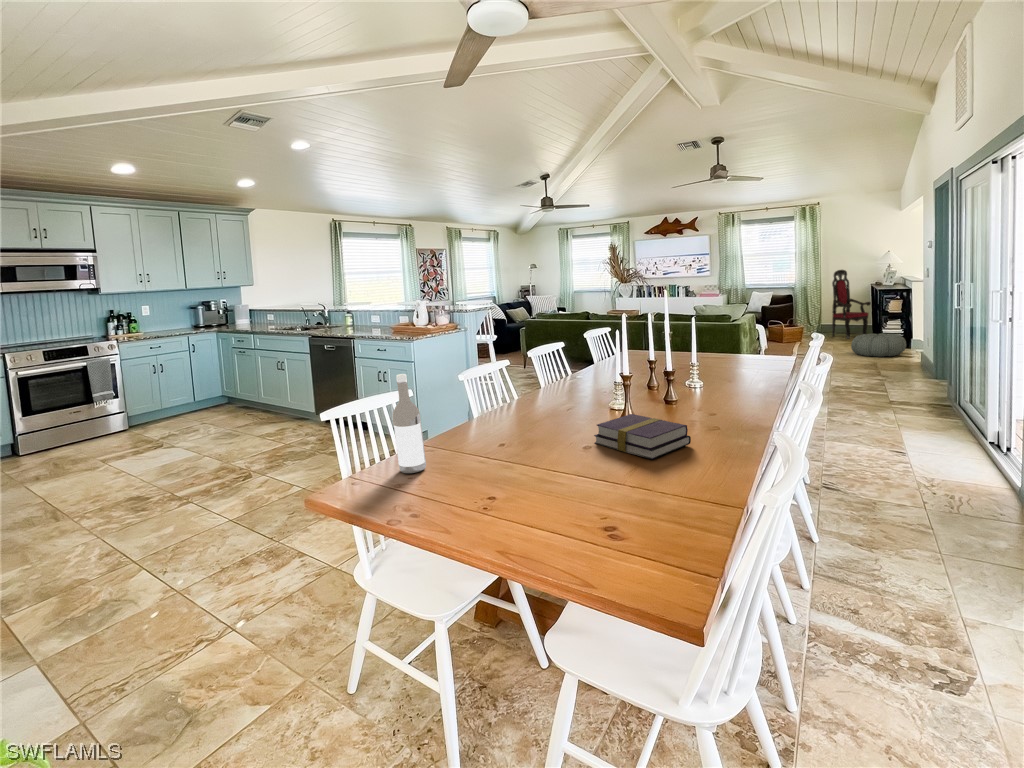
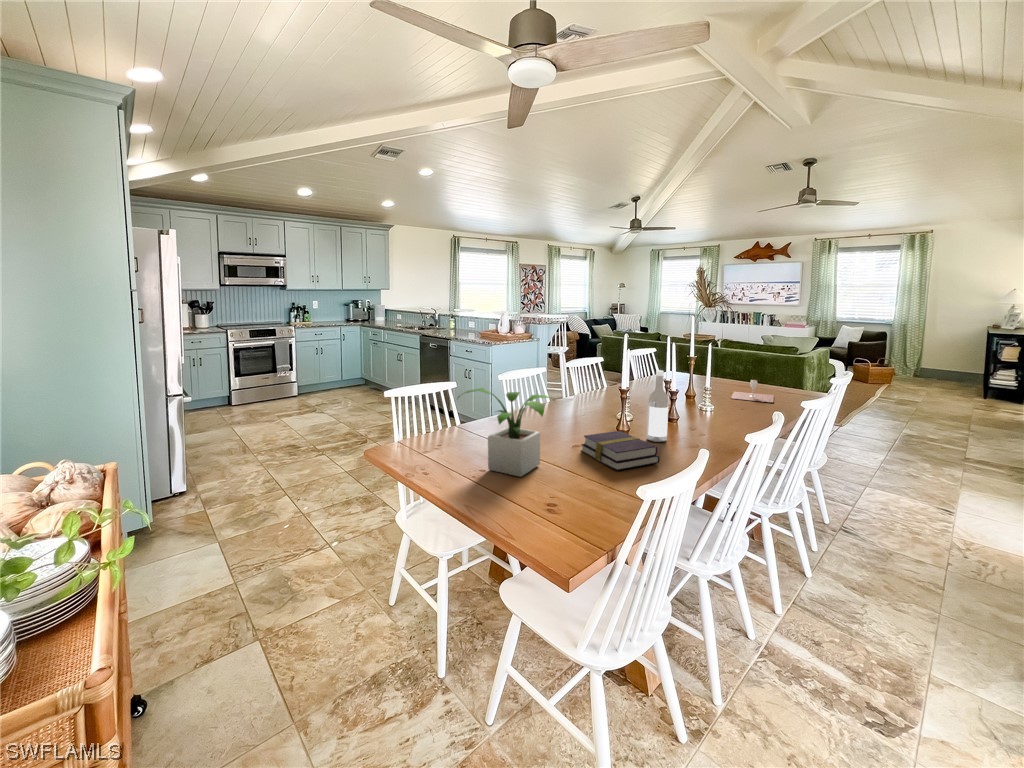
armchair: present [832,270,871,339] -> none [930,312,980,385]
pouf: present [851,333,906,357] -> none [943,383,1010,409]
wine glass: none [705,345,752,368] -> present [731,380,774,402]
wine bottle: present [393,374,426,473] -> present [647,370,669,442]
potted plant: none [451,380,574,484] -> present [458,388,550,477]

